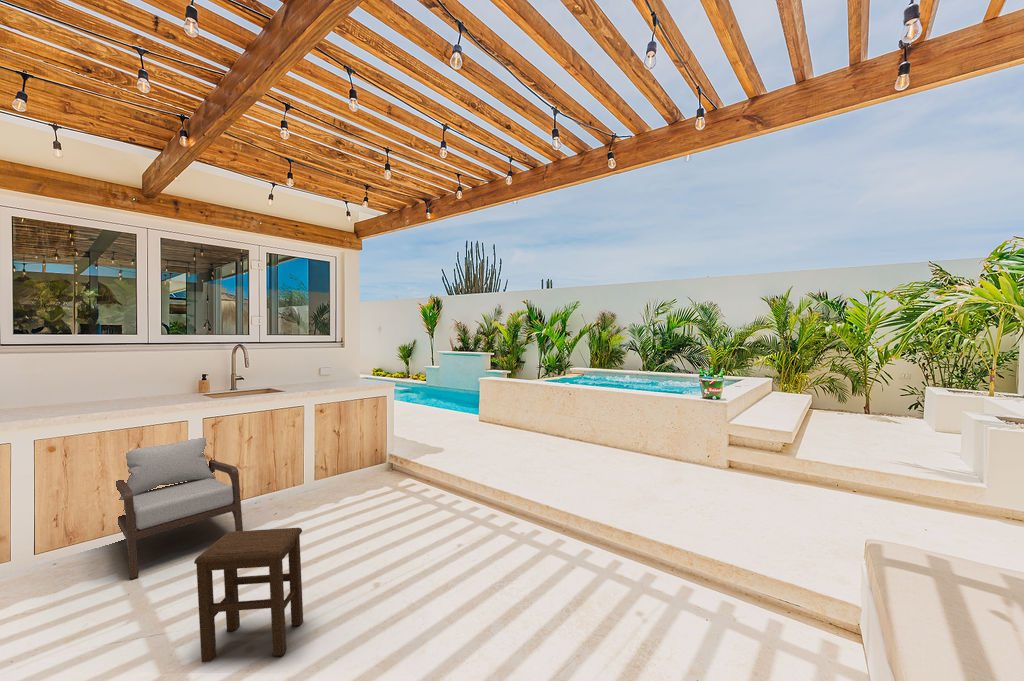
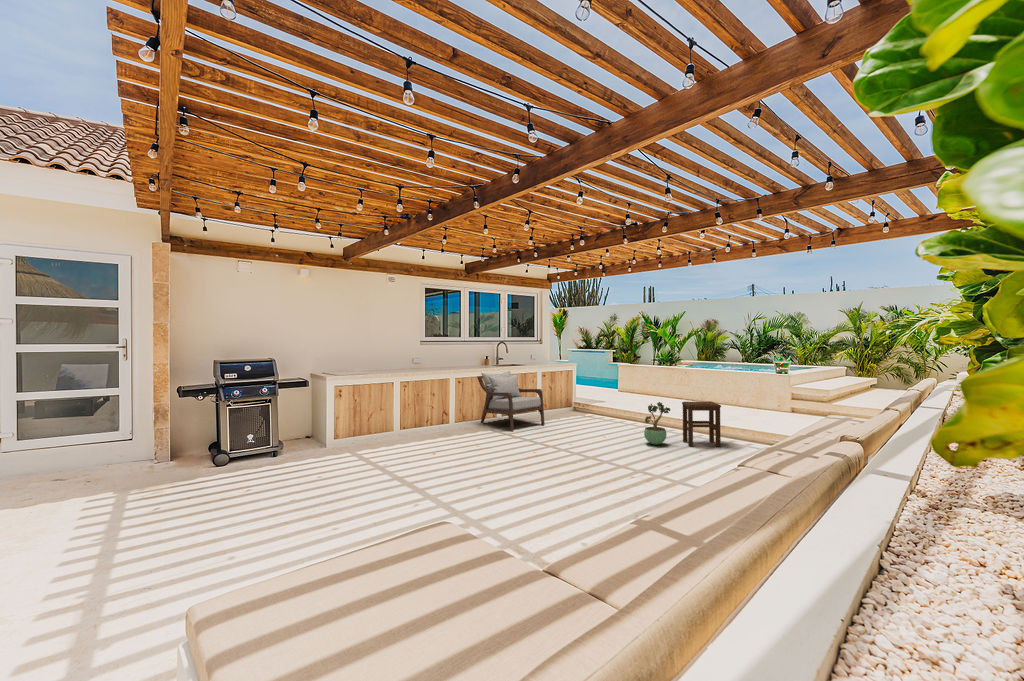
stool: present [194,528,303,662] -> present [682,402,721,447]
potted plant: none [380,529,448,636] -> present [644,402,670,445]

